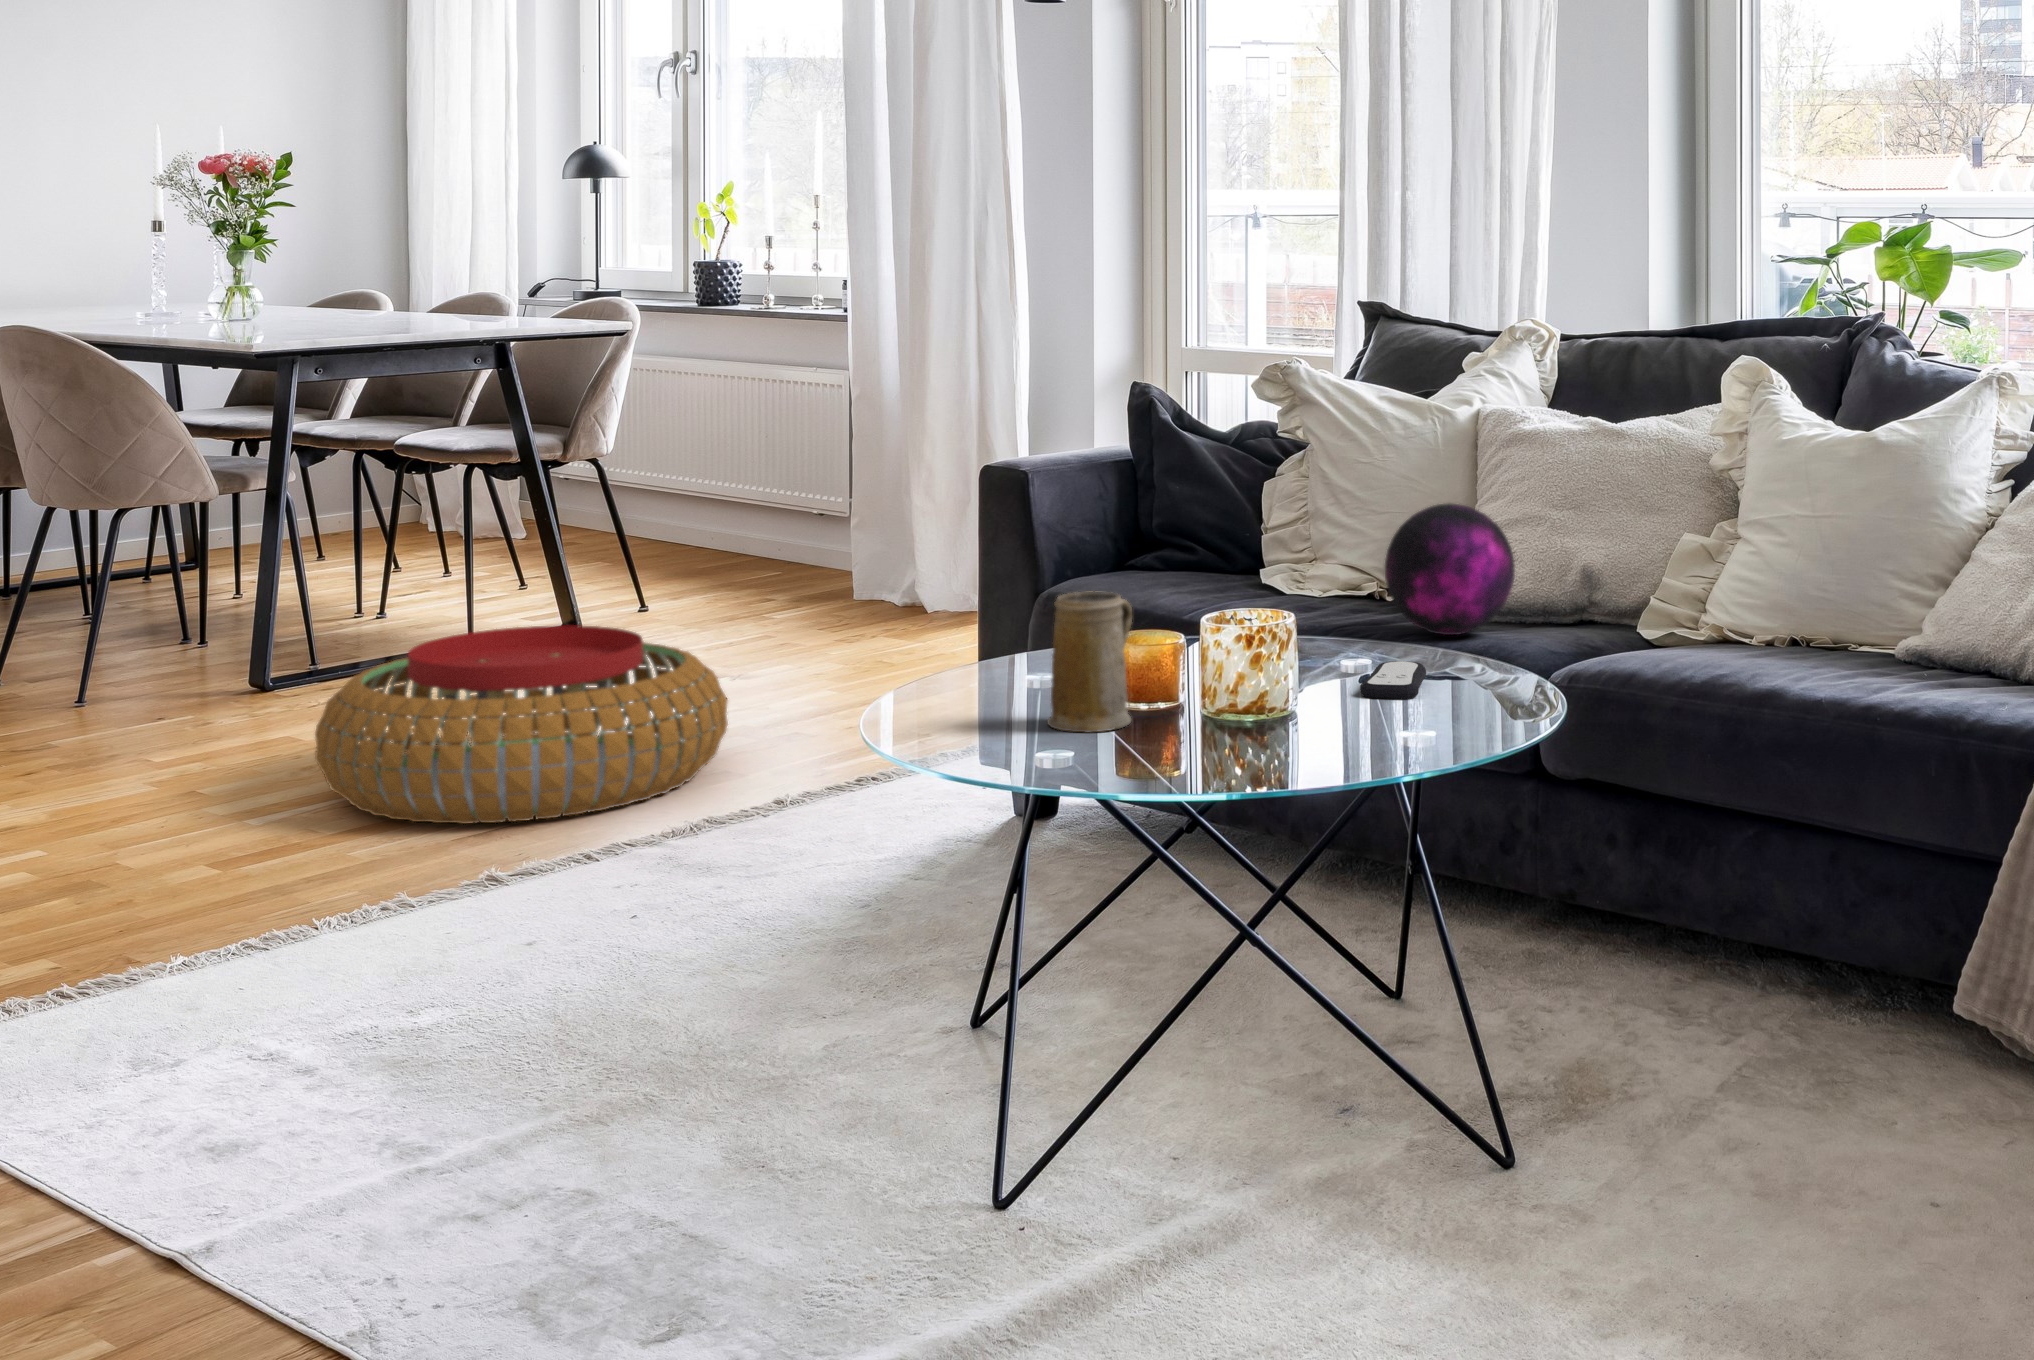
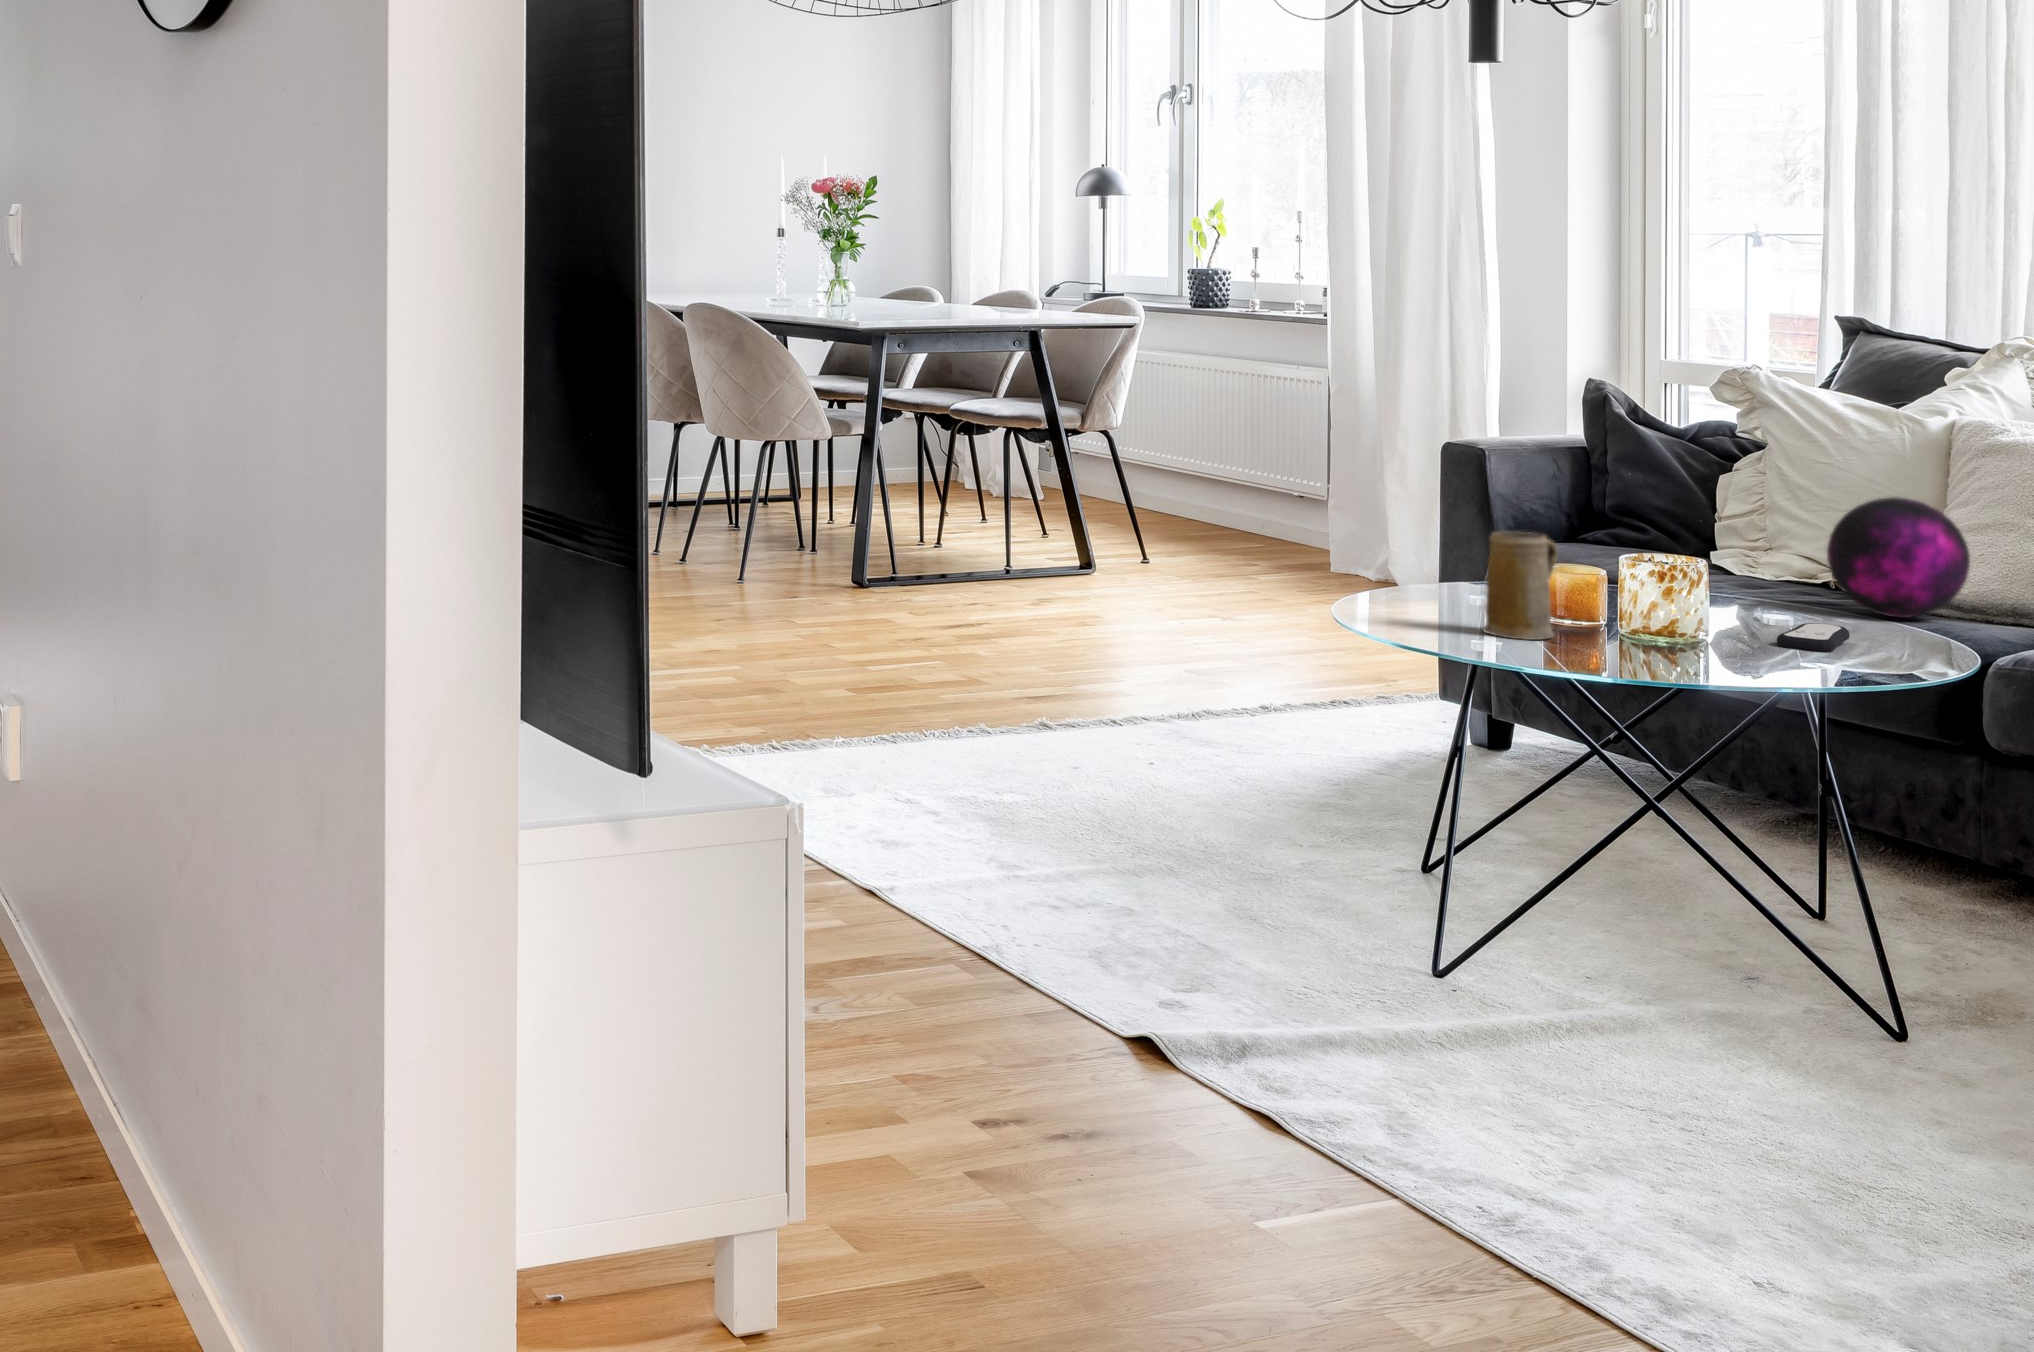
pouf: present [315,625,728,824] -> none [913,550,1220,693]

